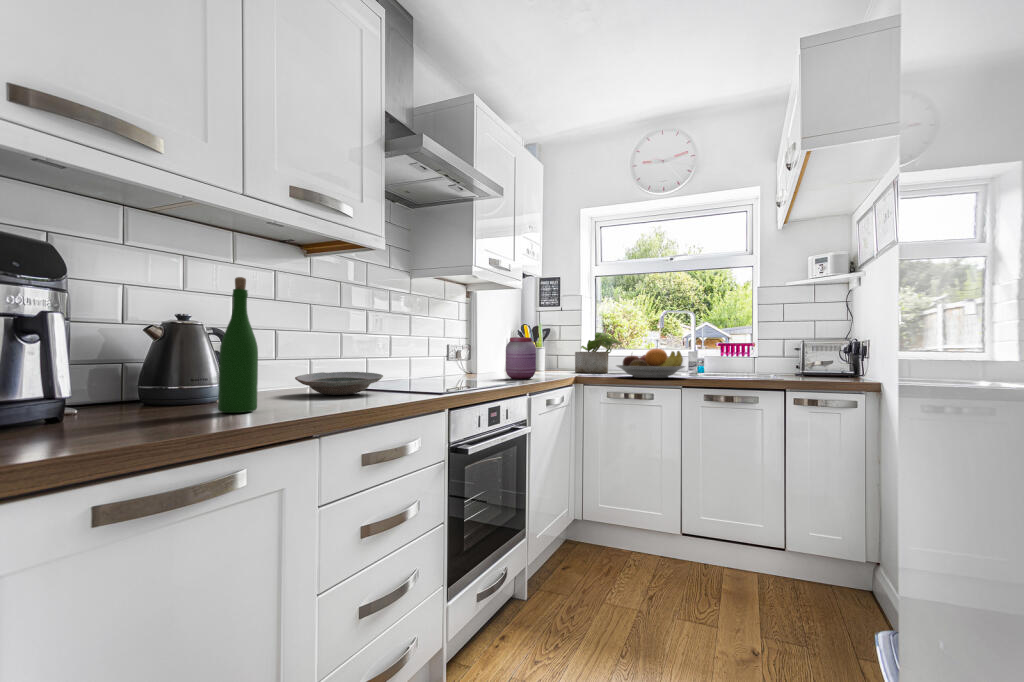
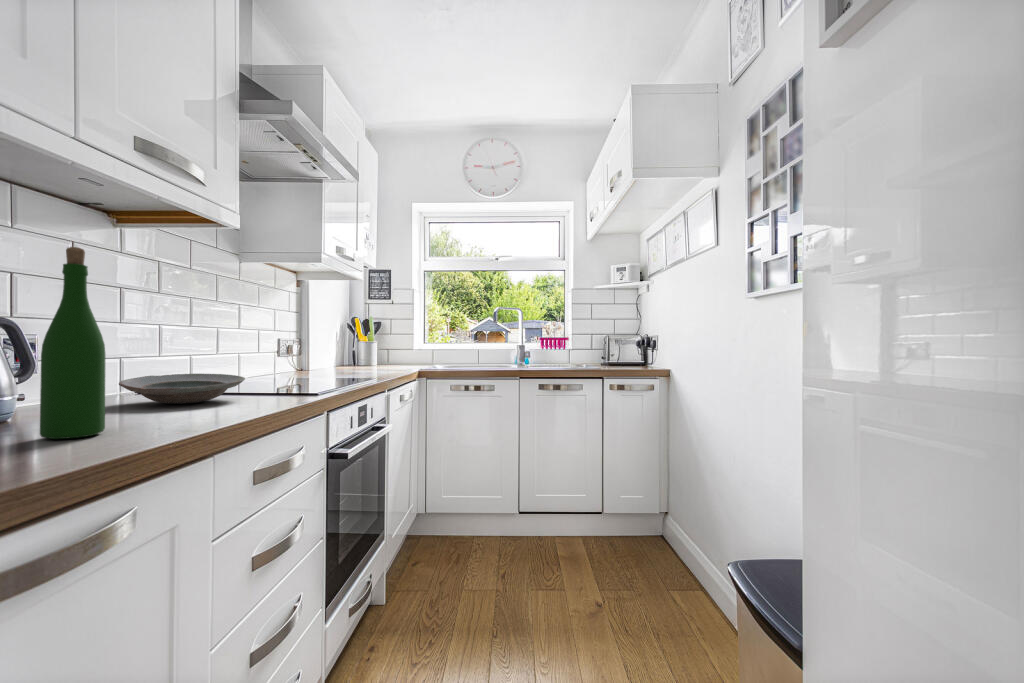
potted plant: present [575,332,622,373] -> none [411,327,456,367]
jar: present [506,337,536,379] -> none [354,332,387,375]
fruit bowl: present [616,349,685,378] -> none [460,343,523,371]

